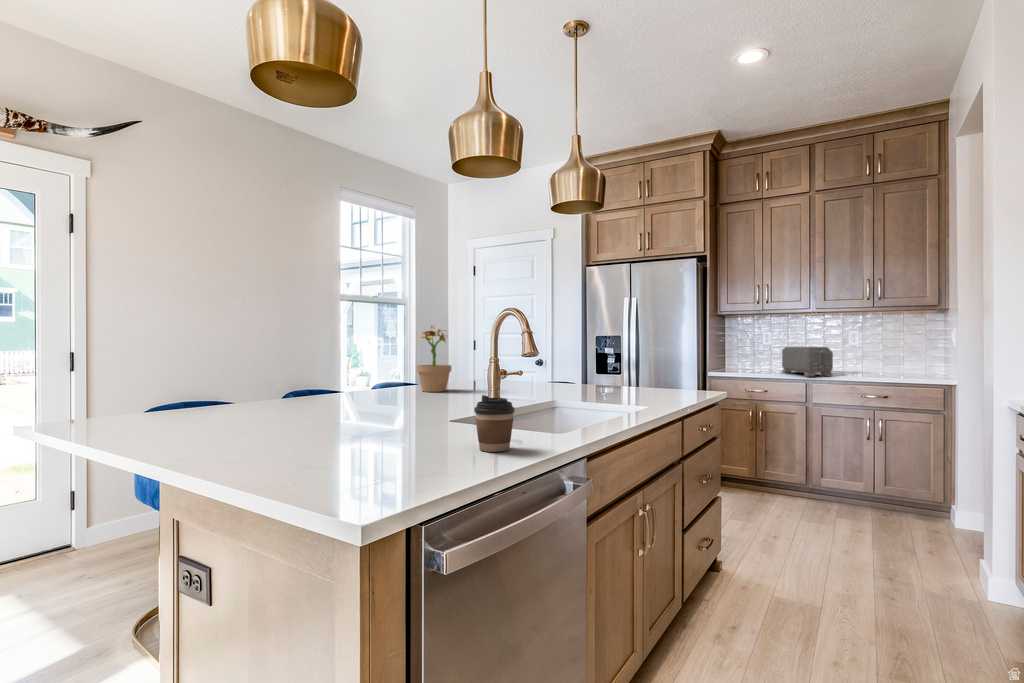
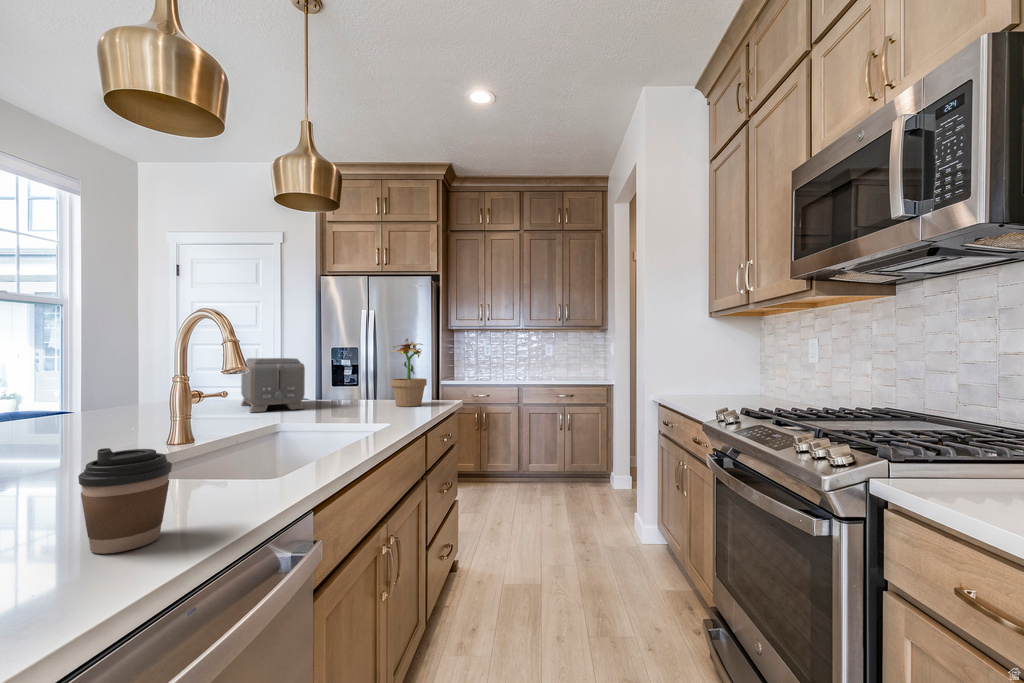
potted plant: present [416,326,451,392] -> present [391,338,427,406]
toaster: present [781,347,833,376] -> present [241,358,305,412]

